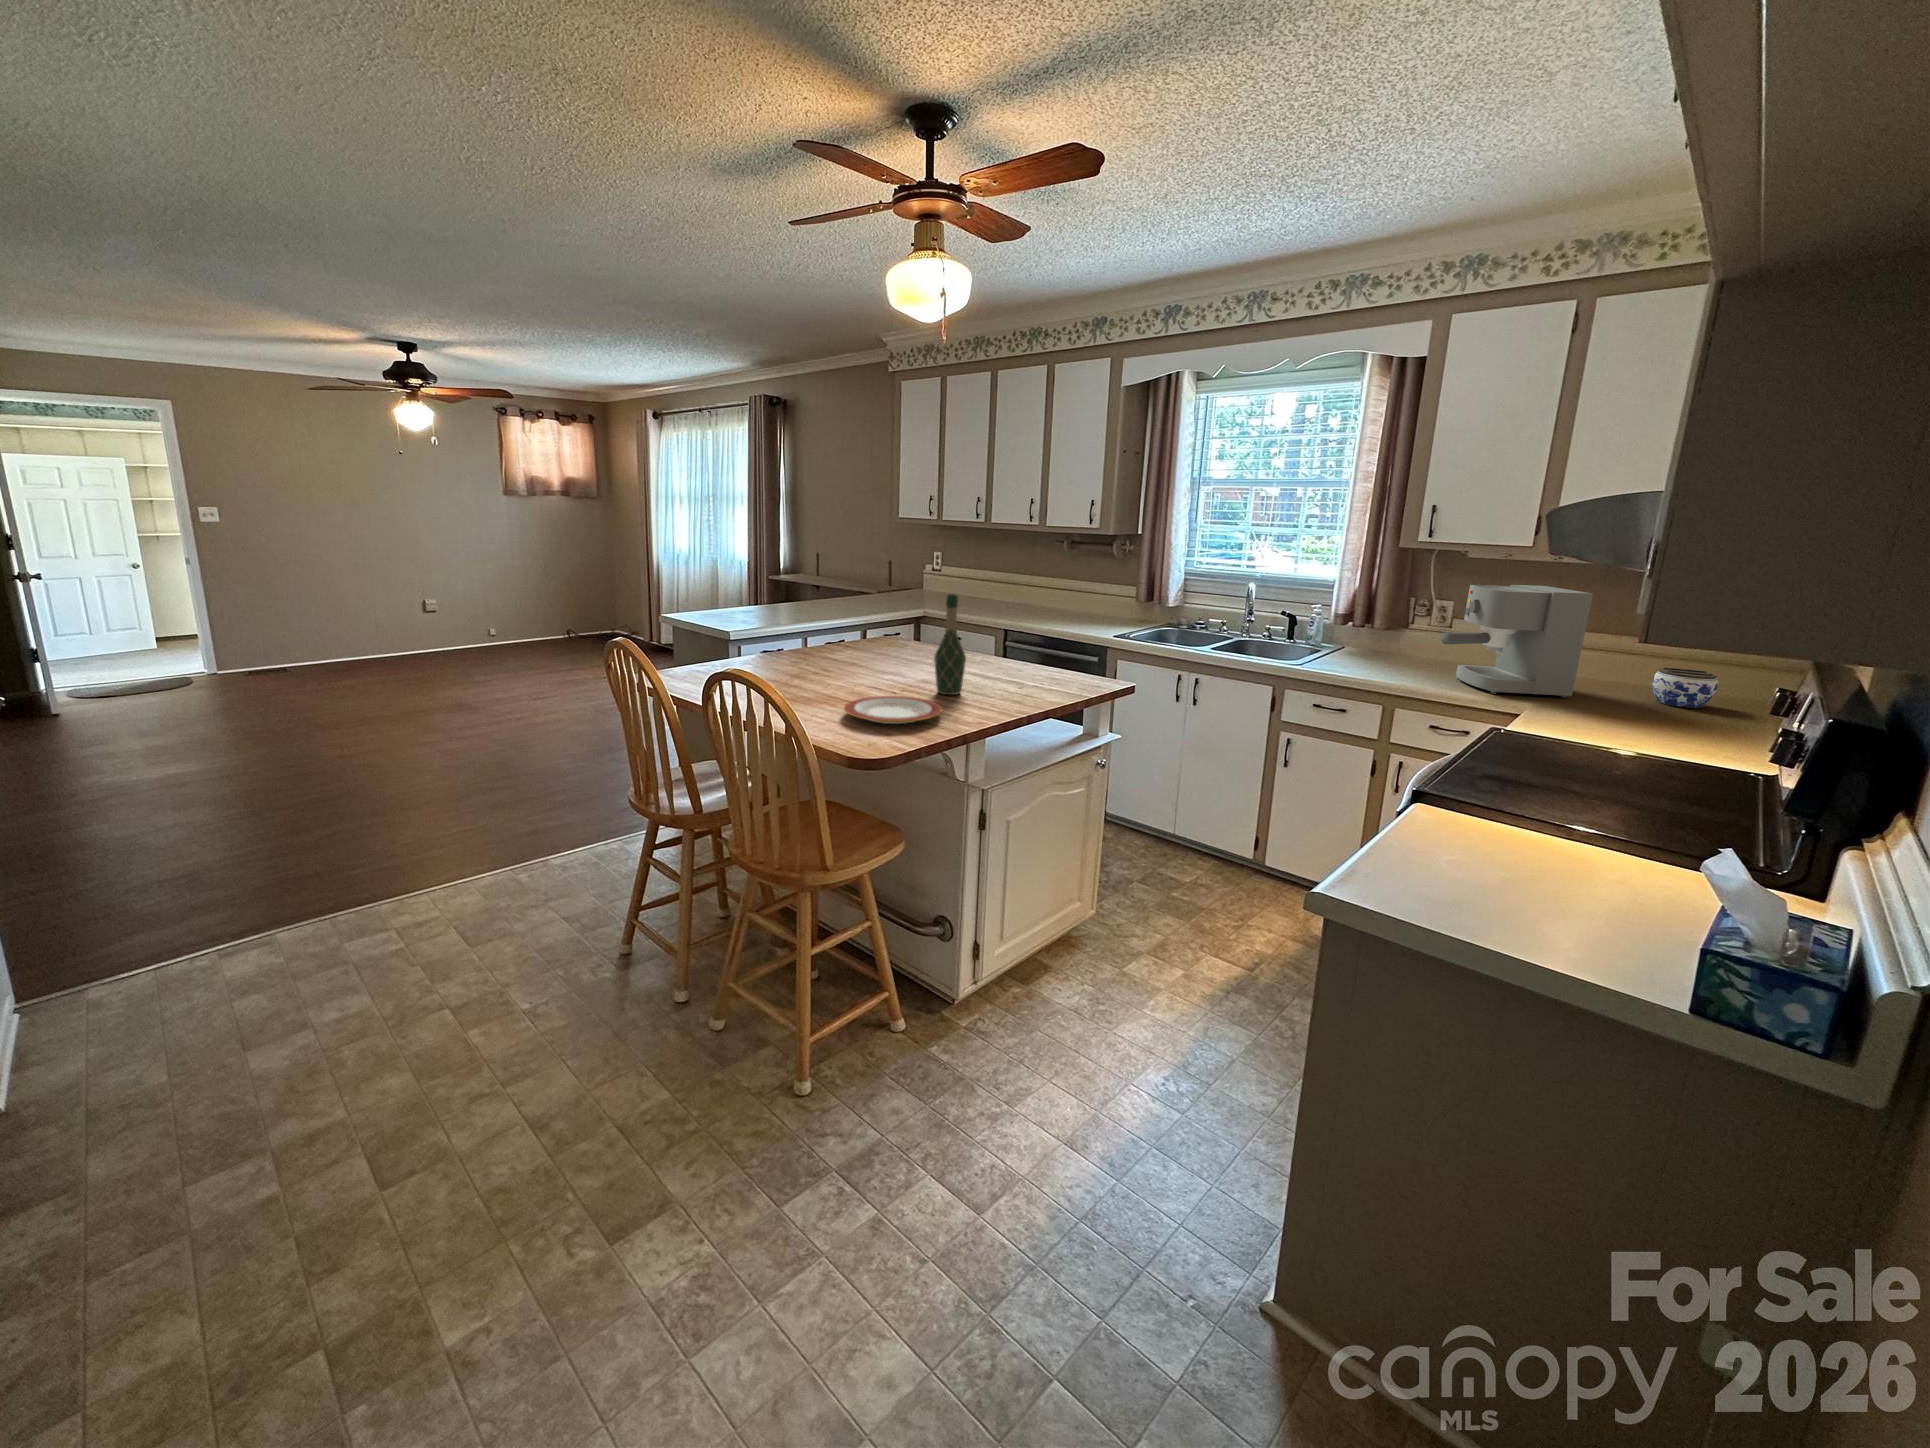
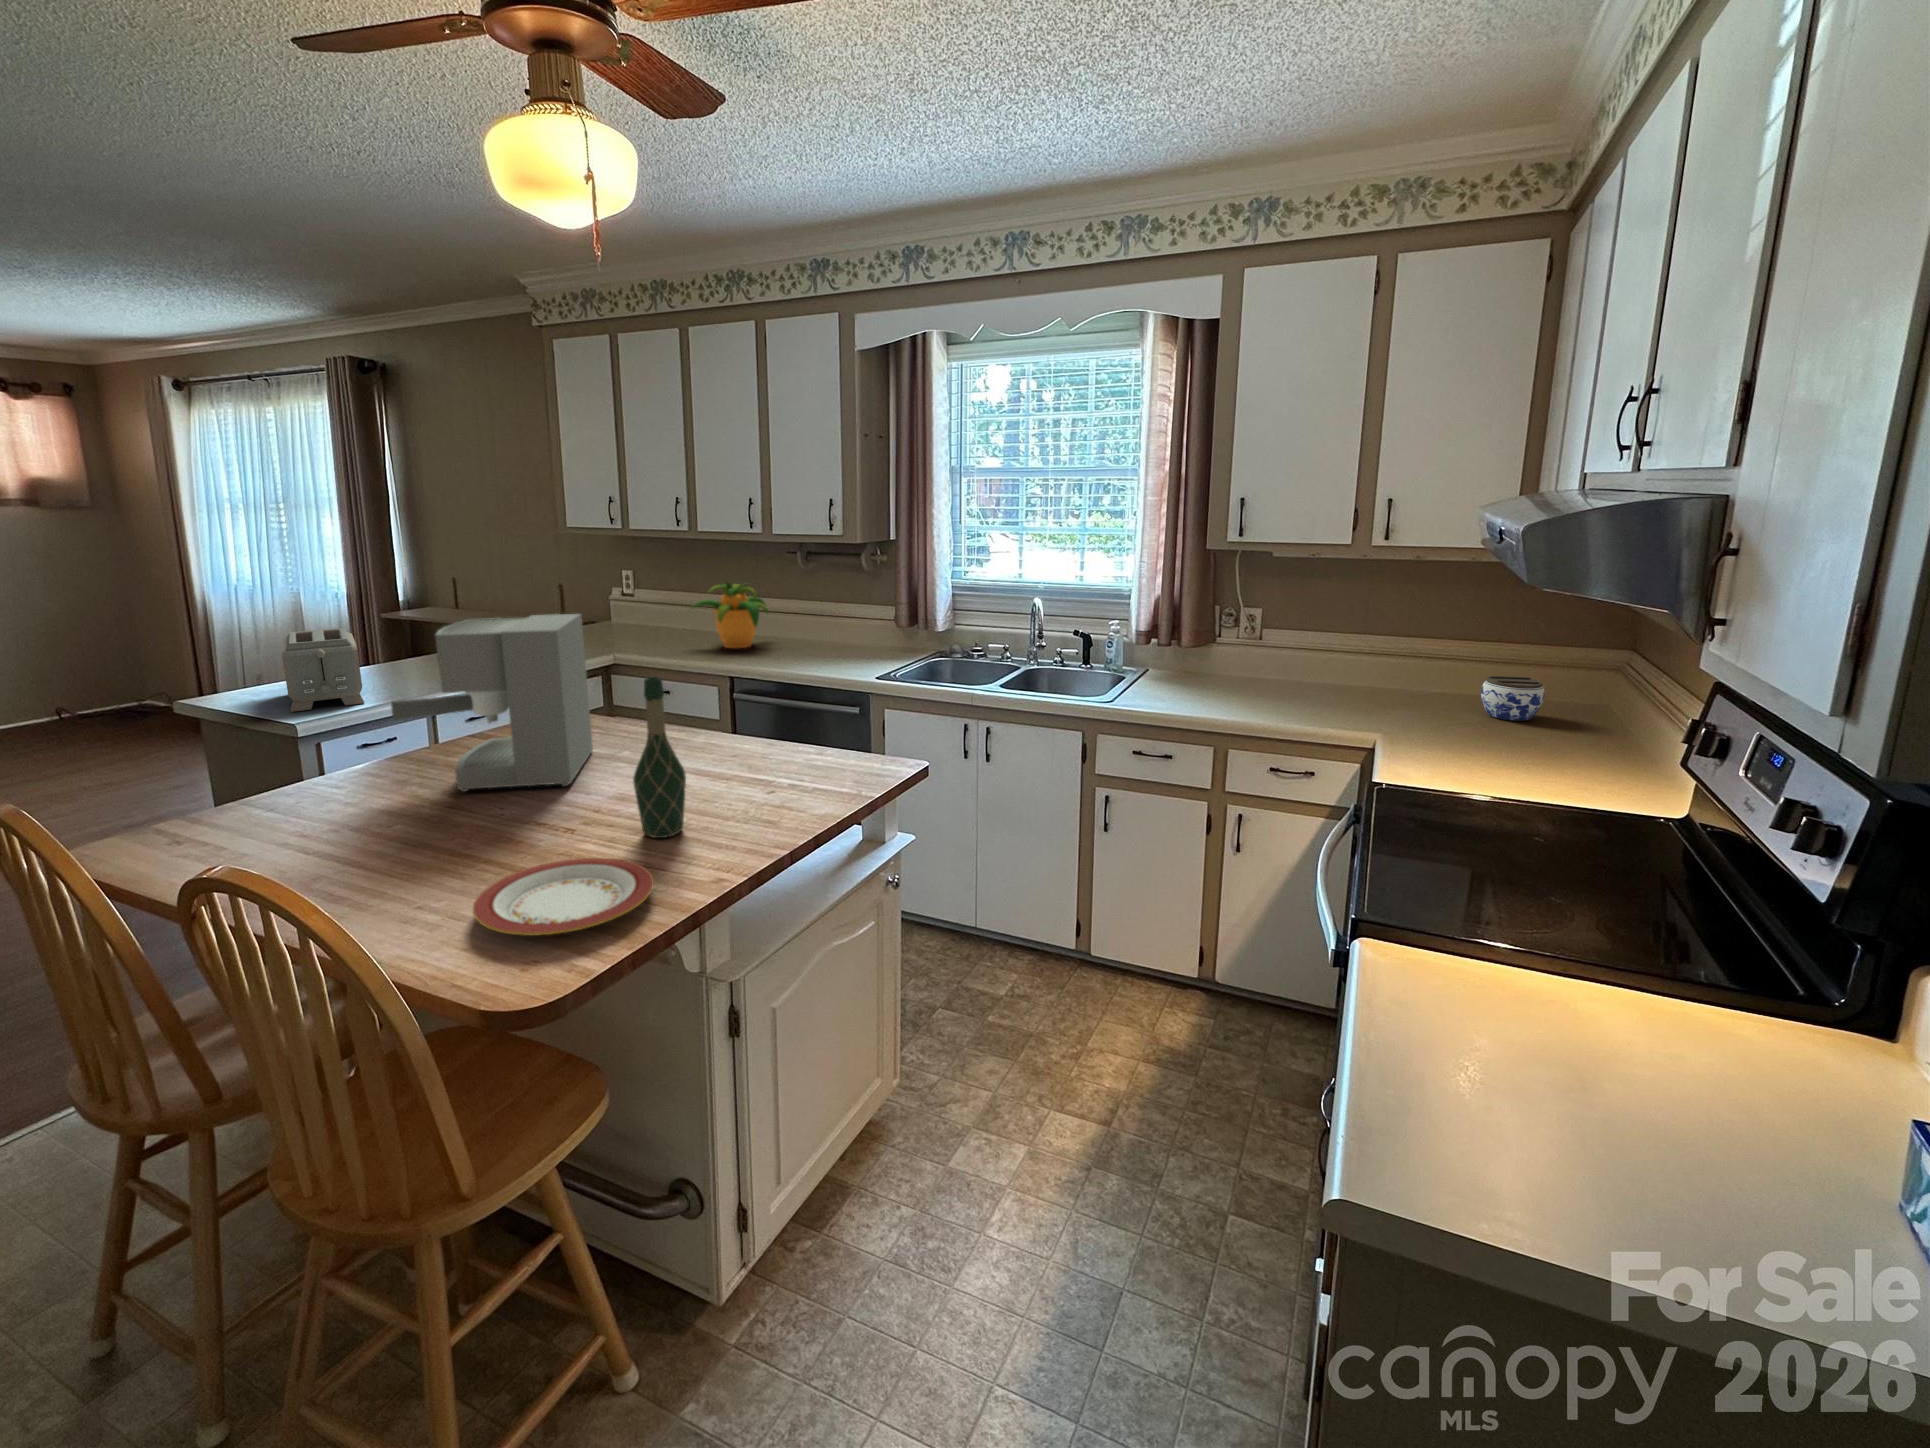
potted plant: none [975,560,1038,612] -> present [692,582,769,648]
toaster: none [723,574,767,623] -> present [282,628,364,712]
coffee maker: present [1441,585,1593,698] -> present [391,614,593,792]

